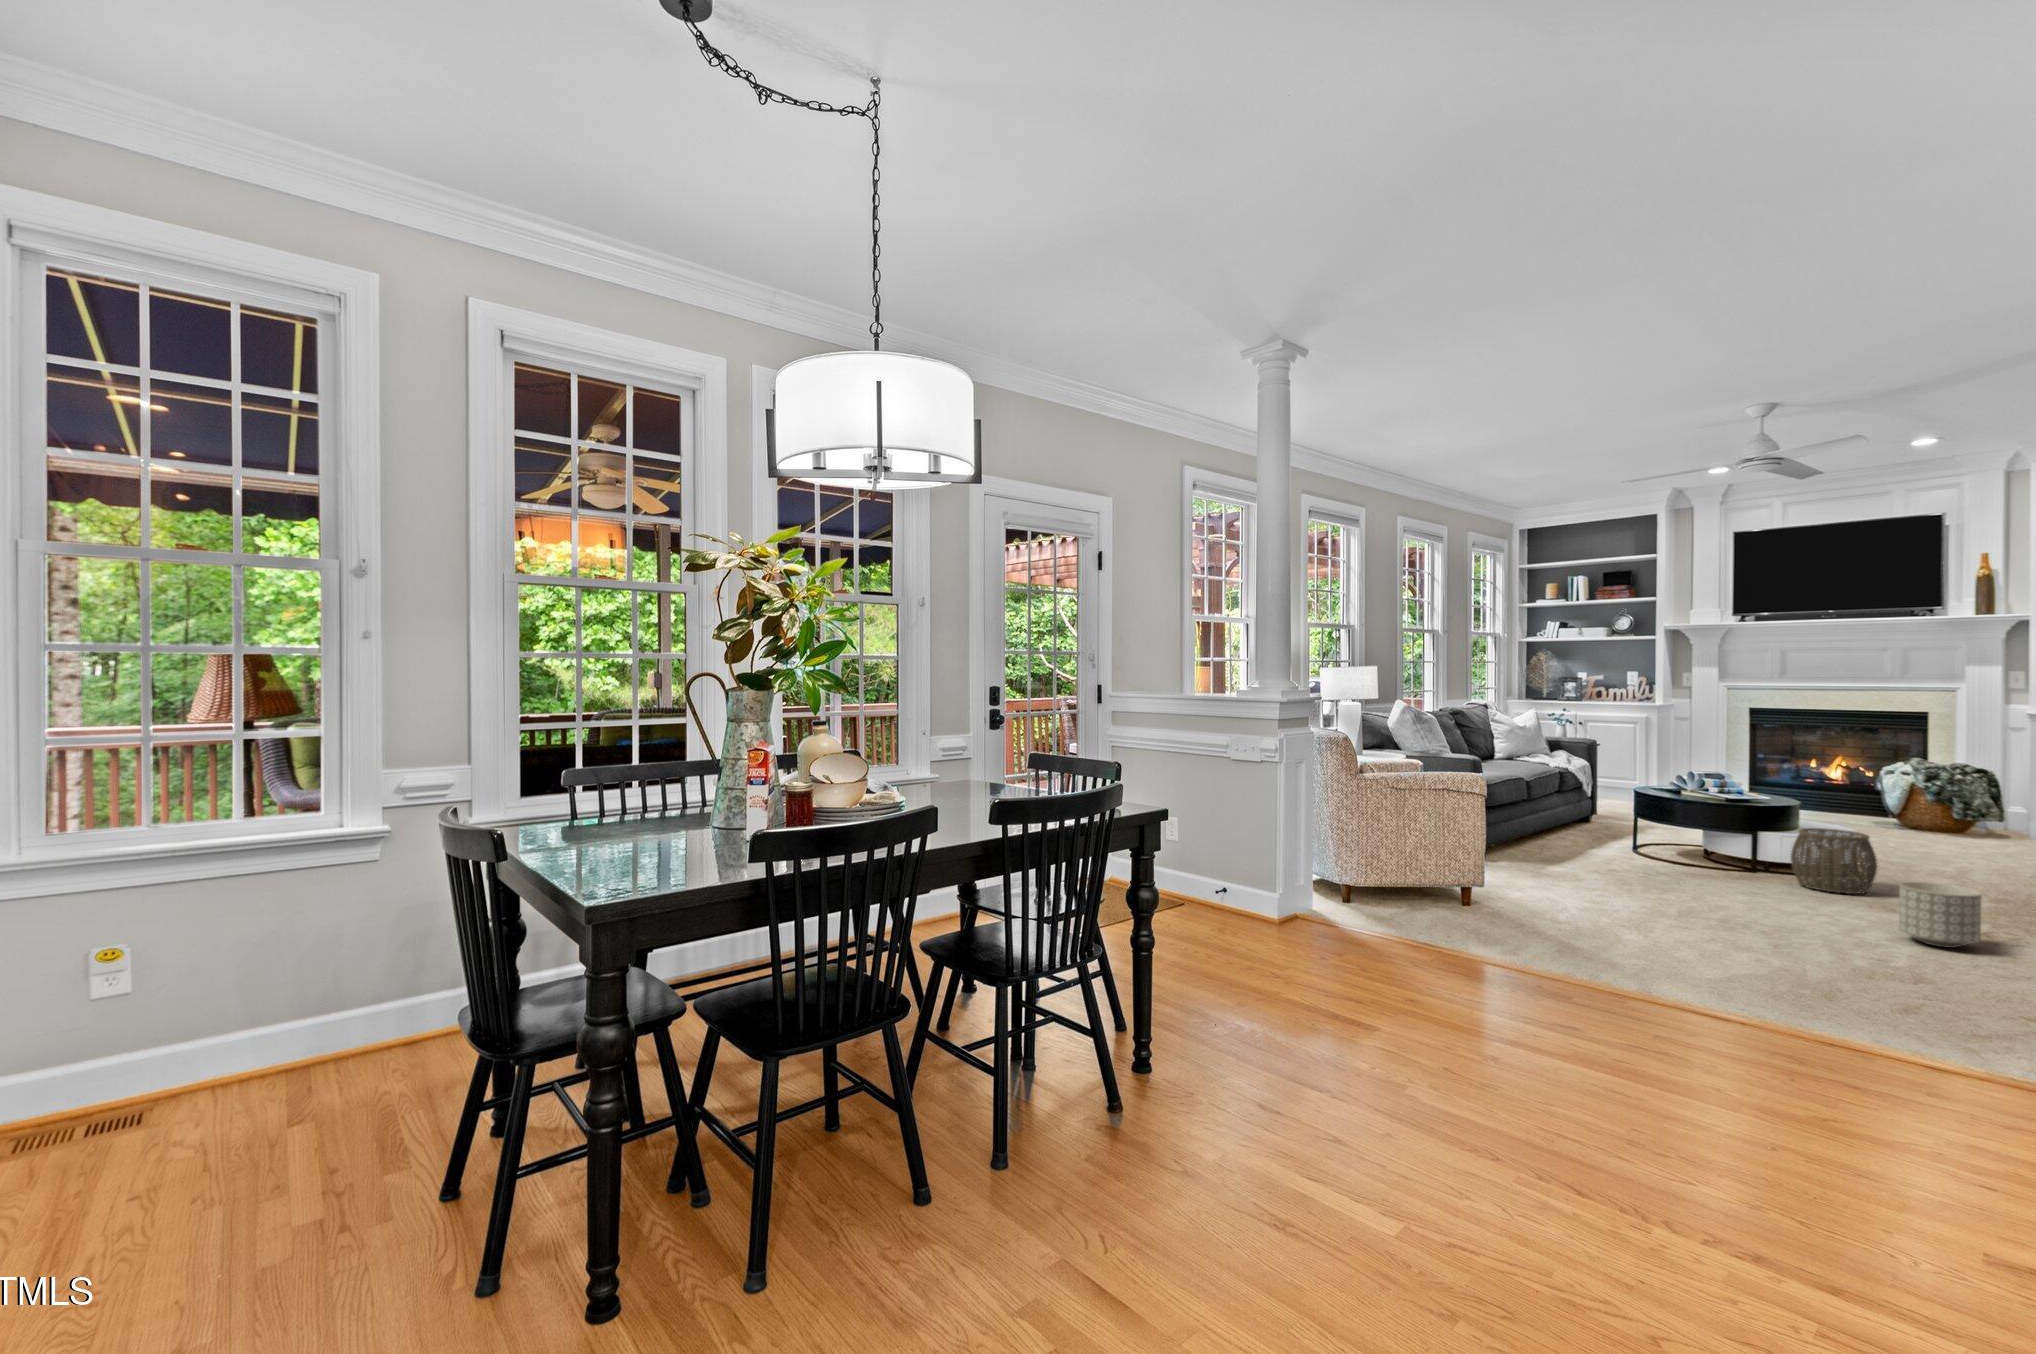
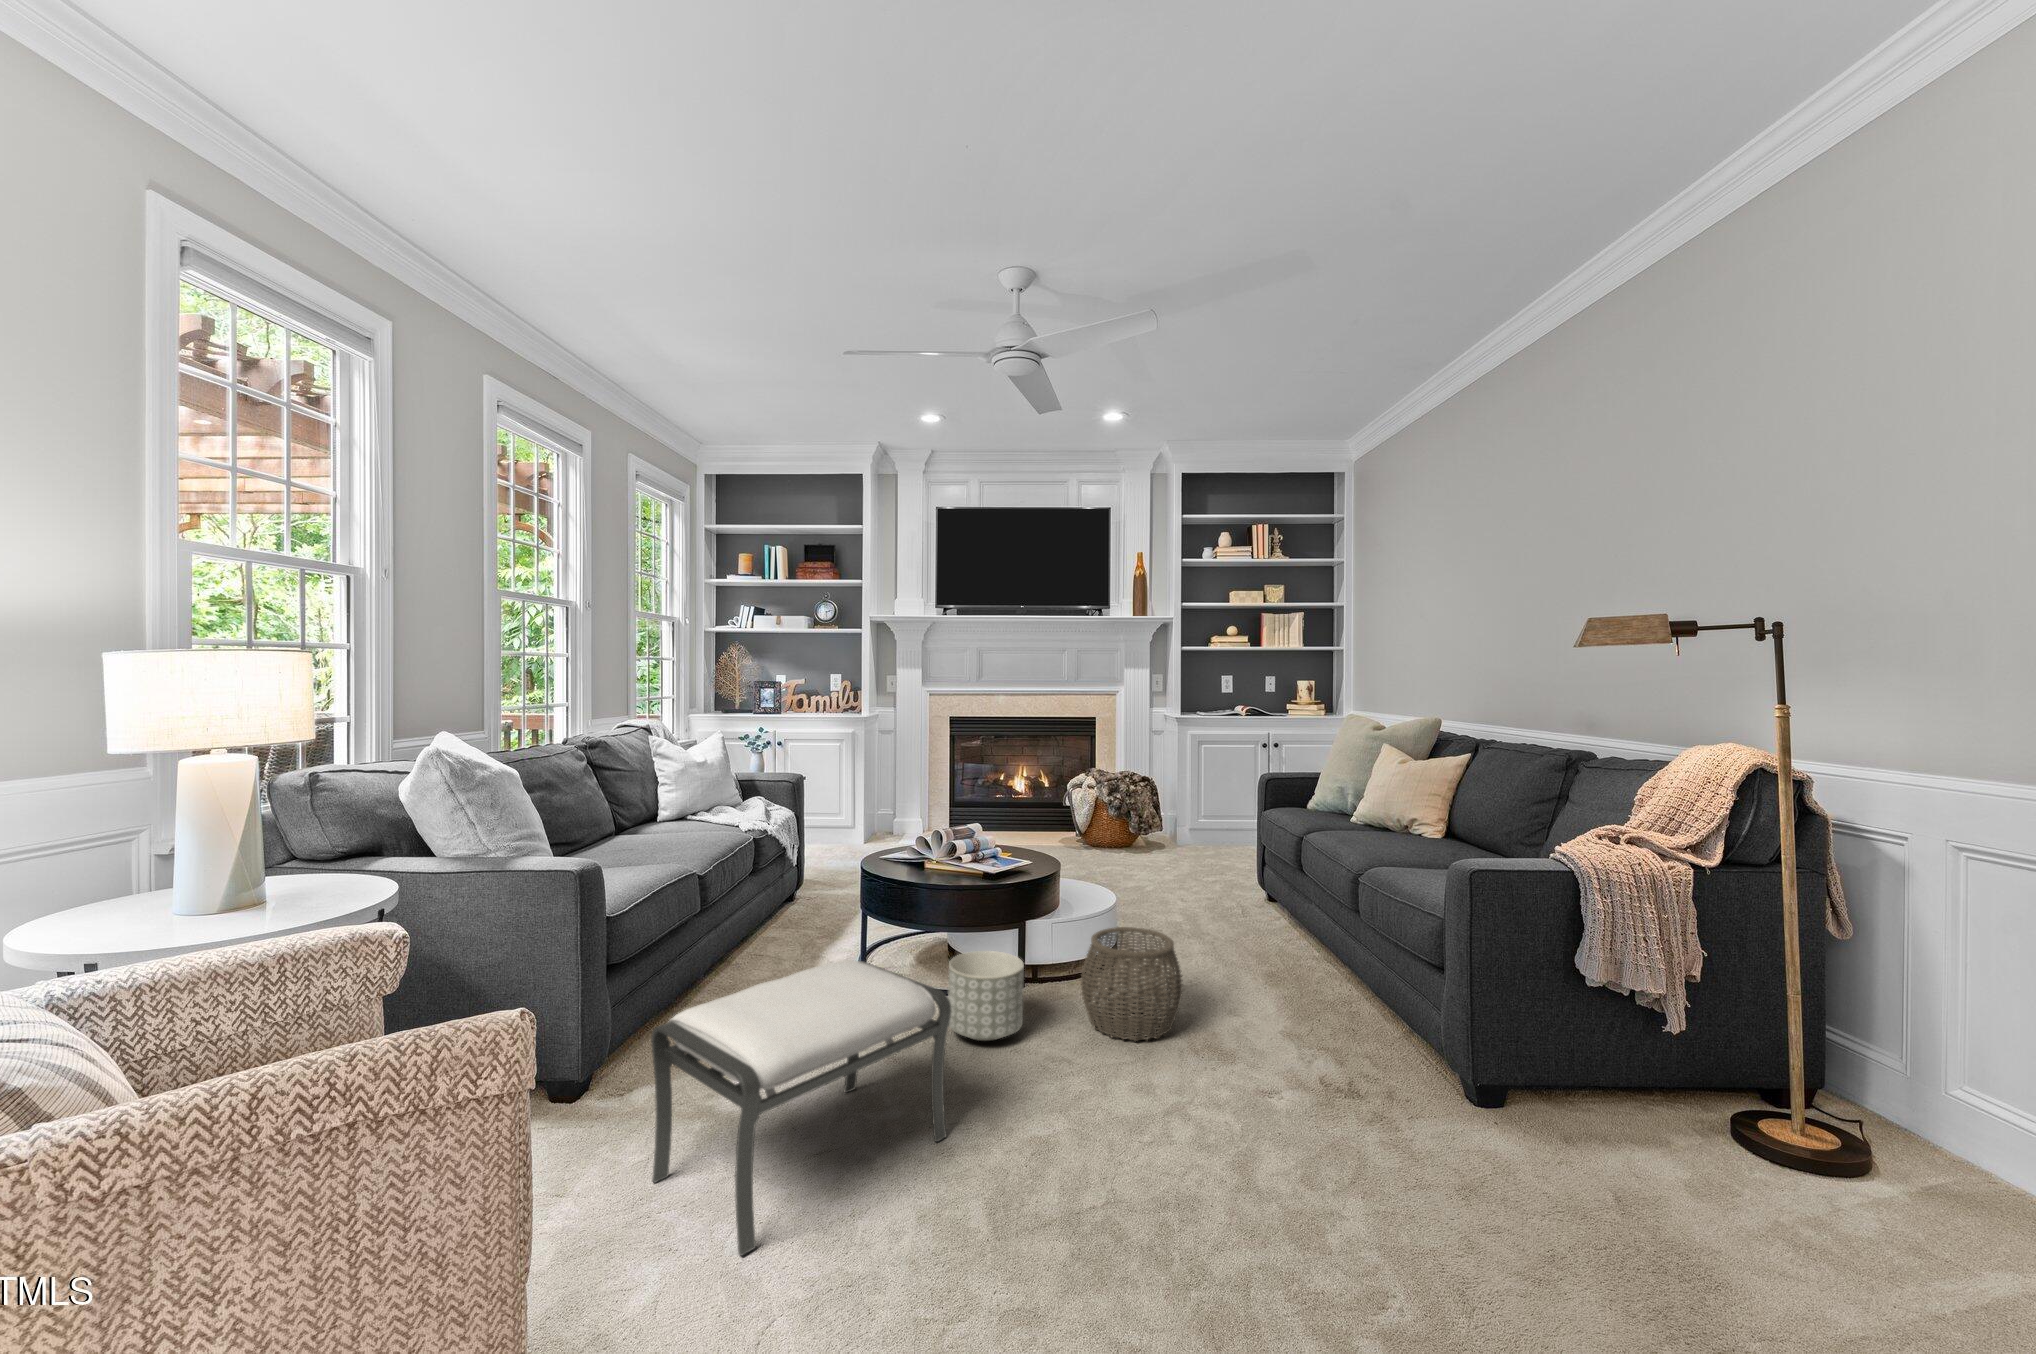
ottoman: none [1511,804,1669,892] -> present [651,960,951,1256]
planter: present [1899,882,1982,948] -> present [948,951,1024,1041]

